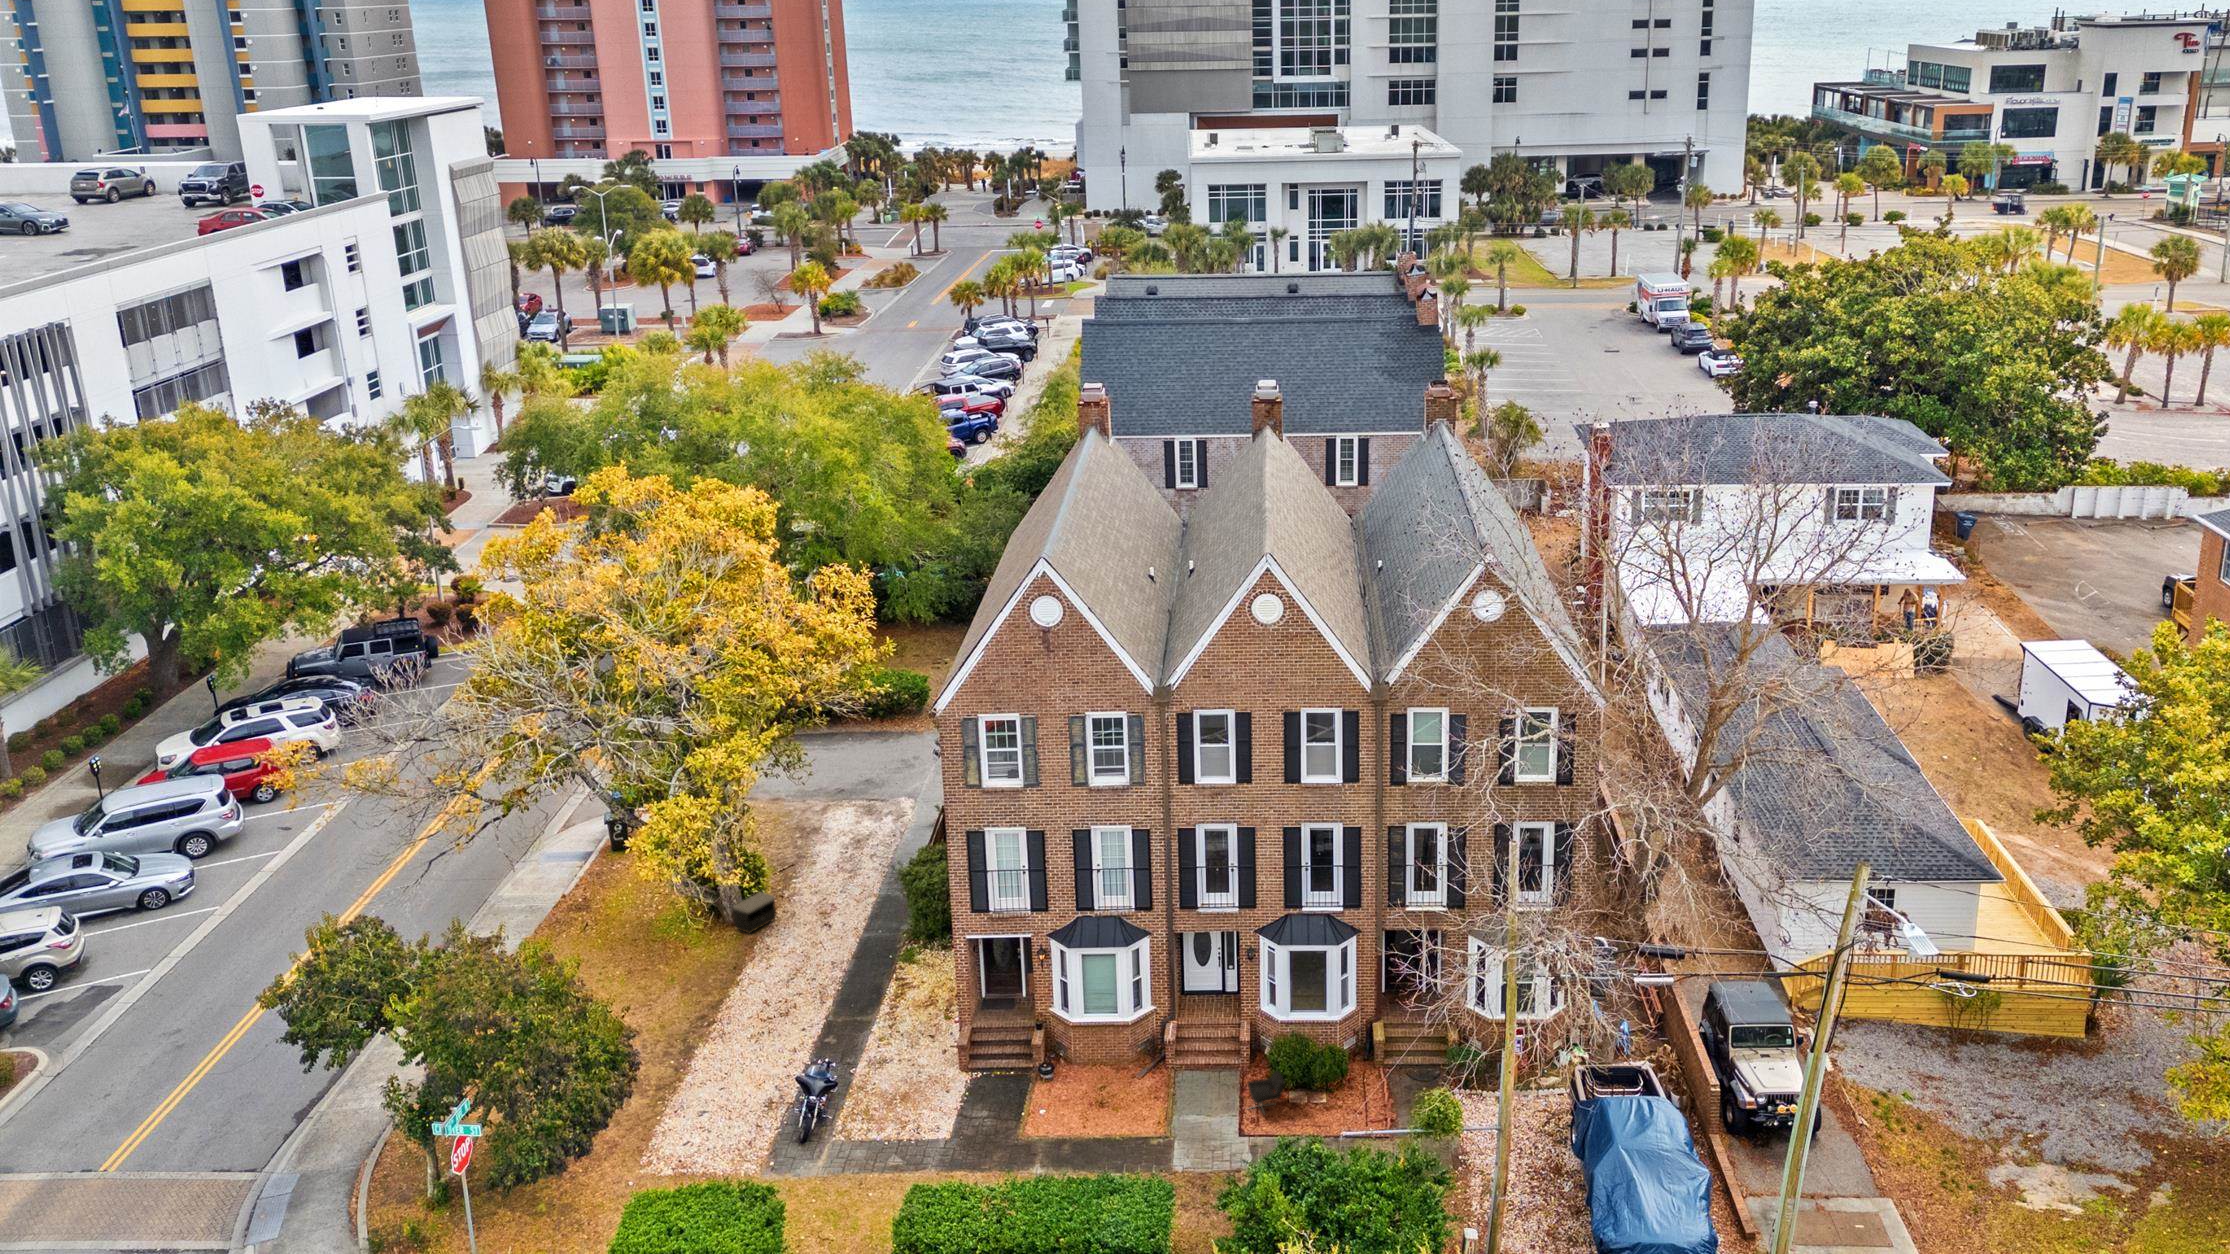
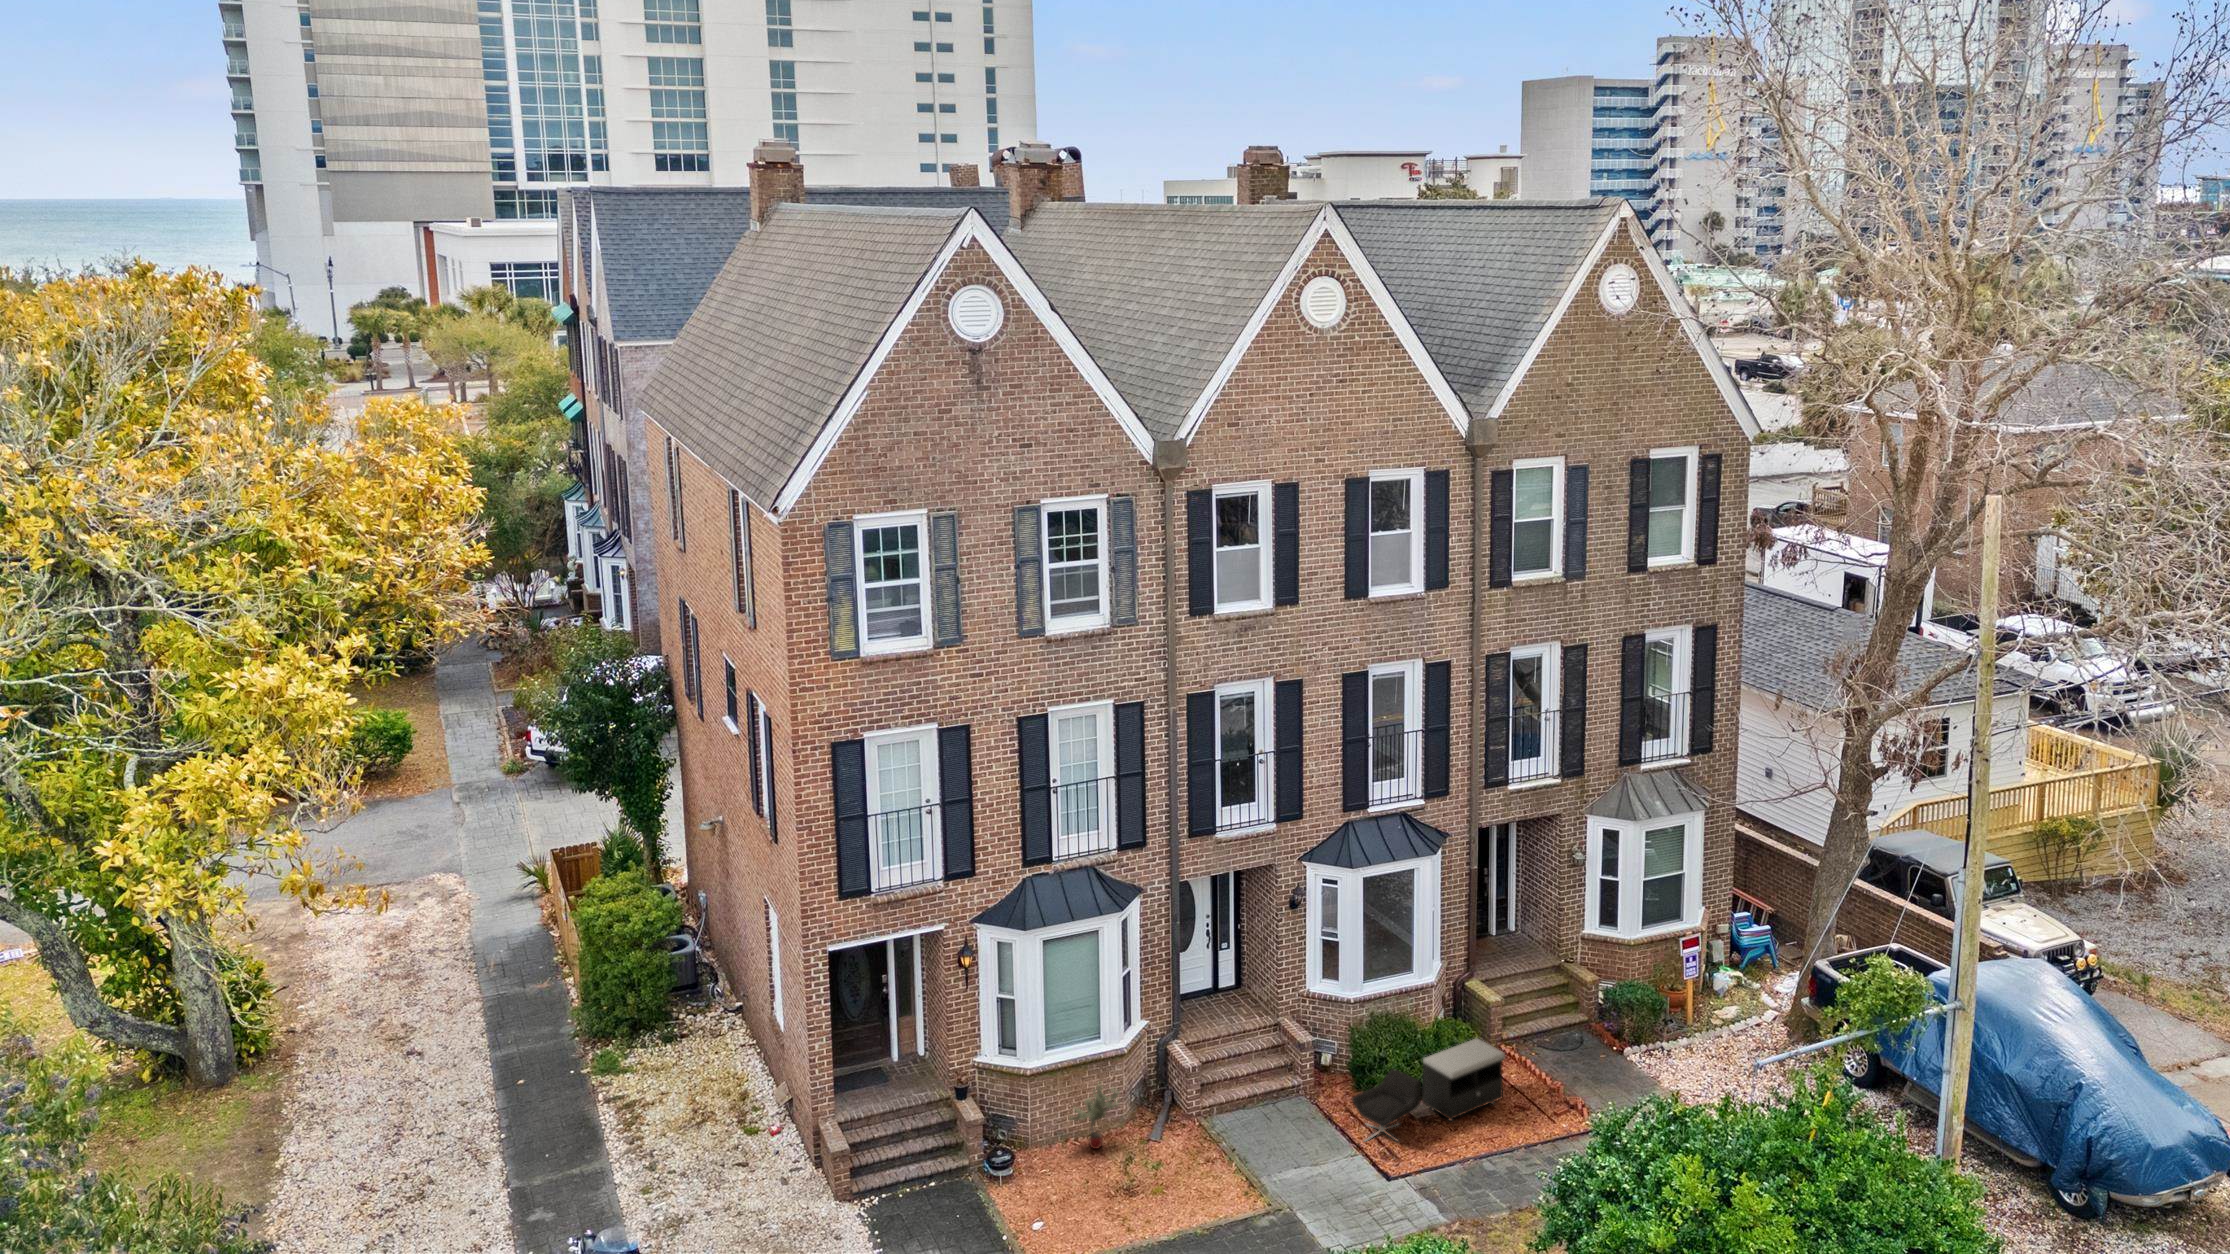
storage bench: present [733,892,776,933] -> present [1422,1039,1505,1121]
potted tree: none [1089,1037,1121,1075] -> present [1070,1081,1119,1149]

